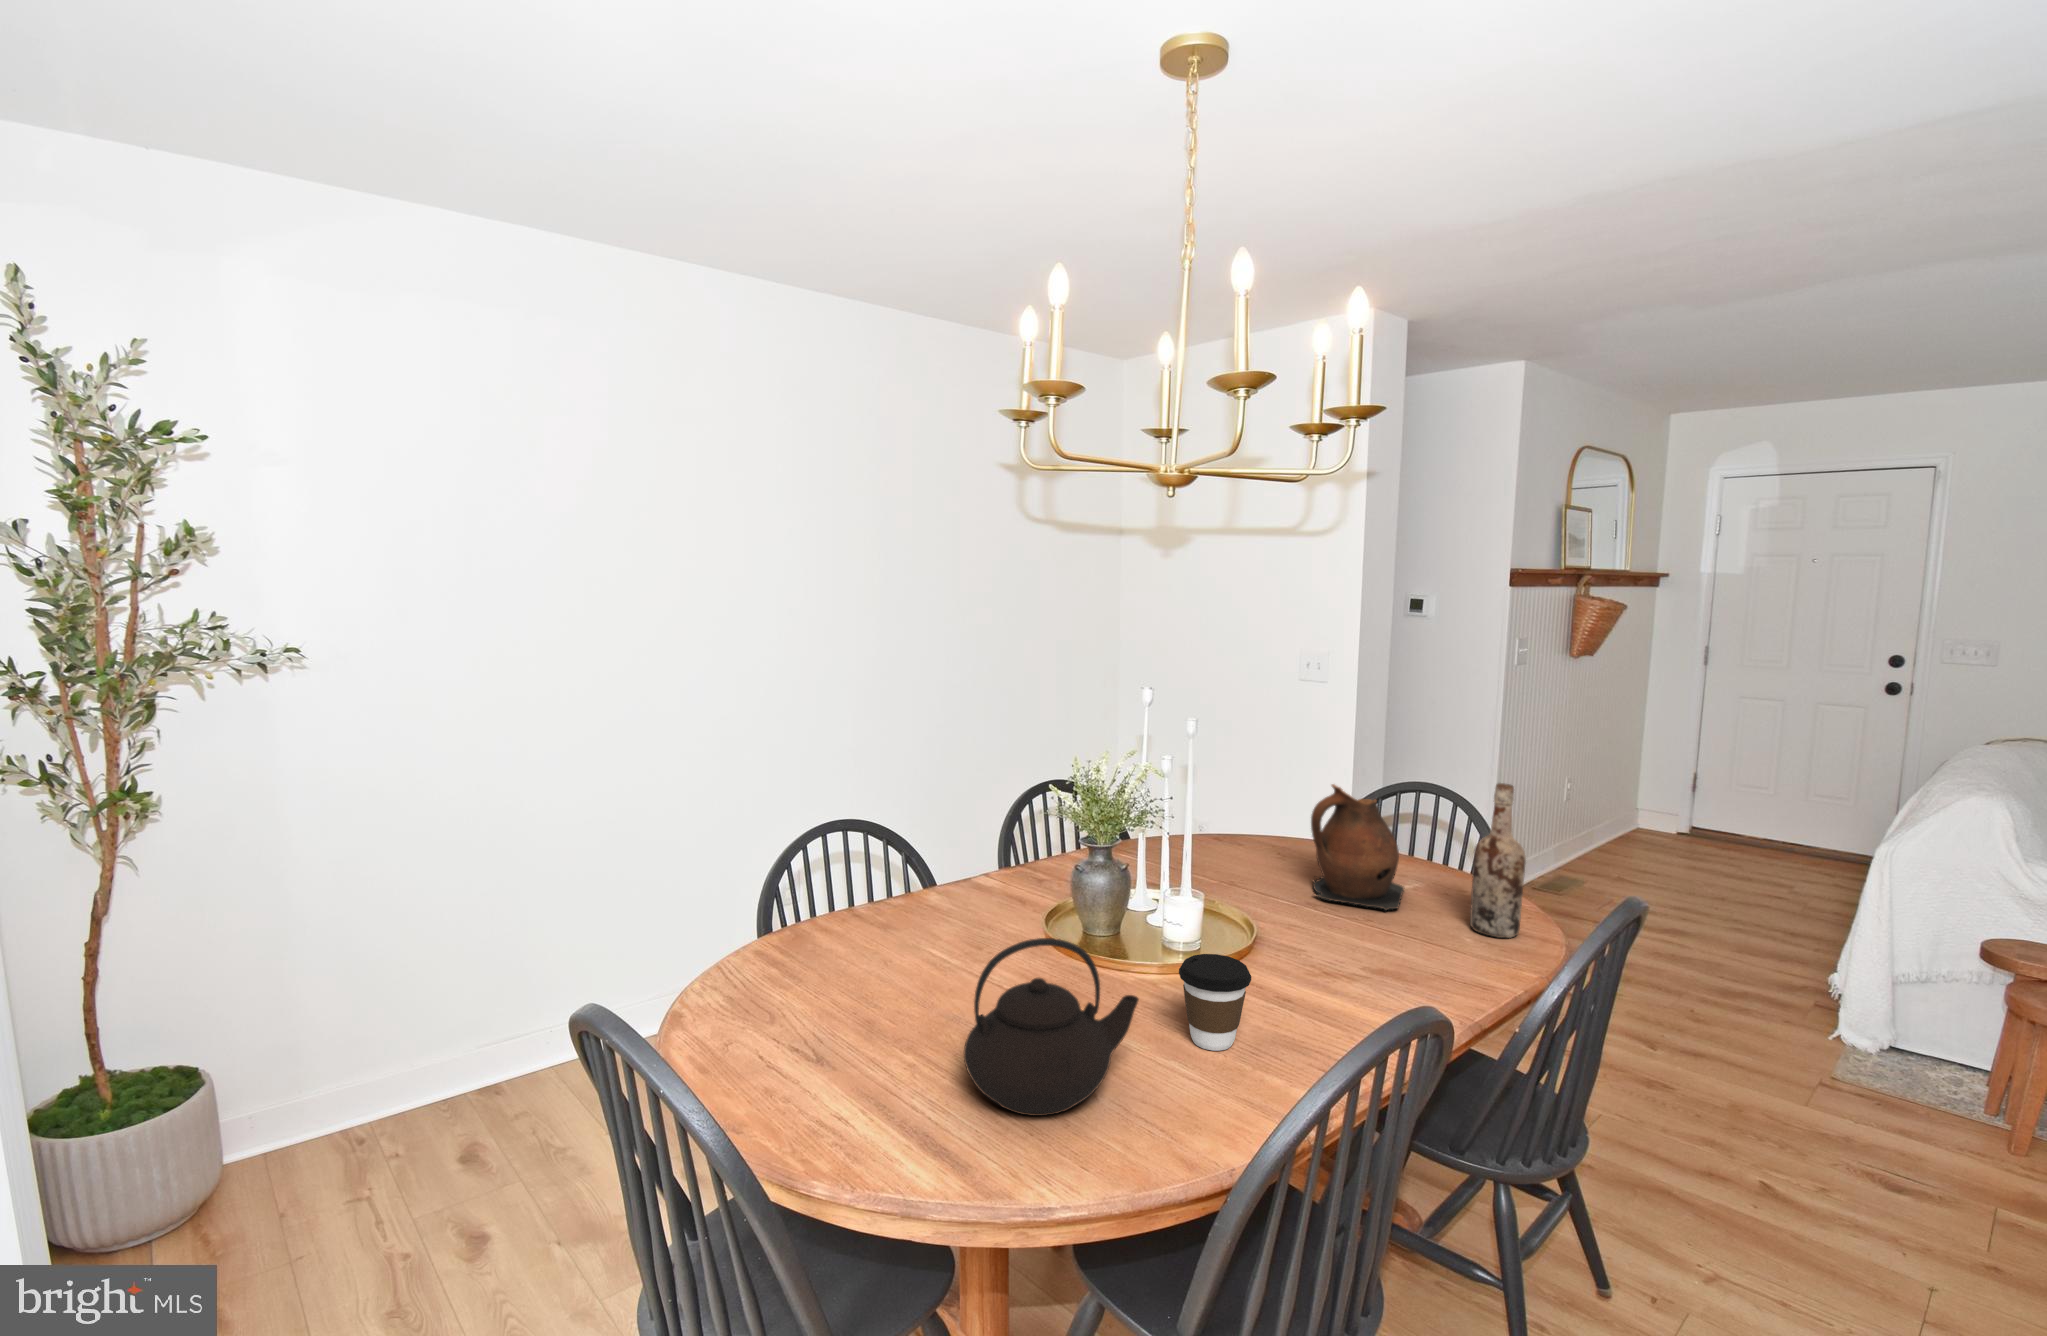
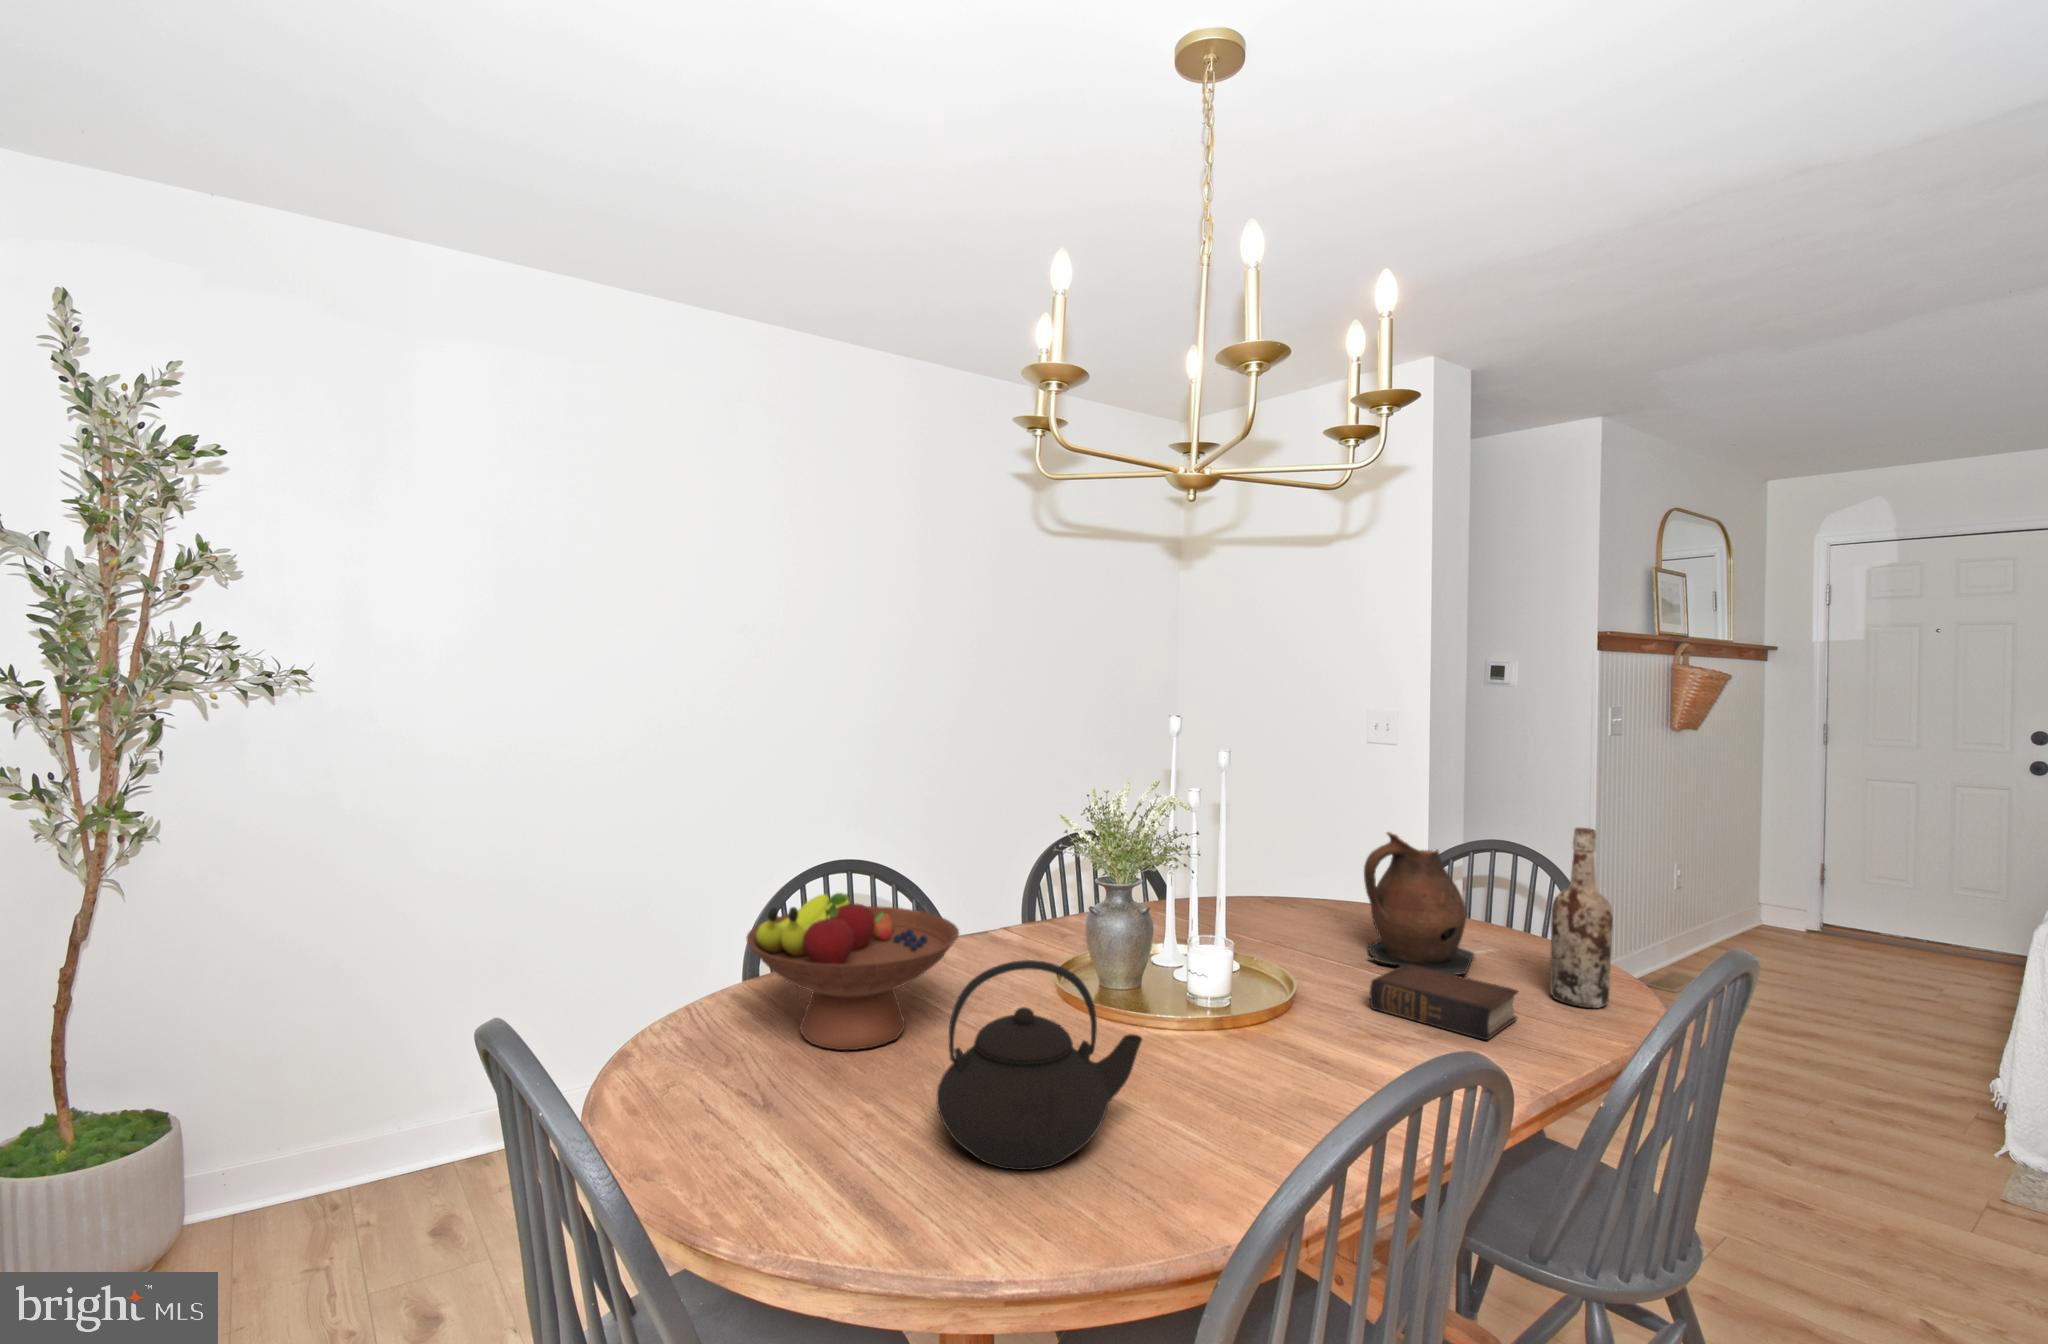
fruit bowl: none [773,864,964,1007] -> present [746,893,959,1050]
book: none [1319,904,1445,974] -> present [1370,964,1518,1040]
coffee cup: present [1179,954,1251,1051] -> none [1195,998,1279,1111]

